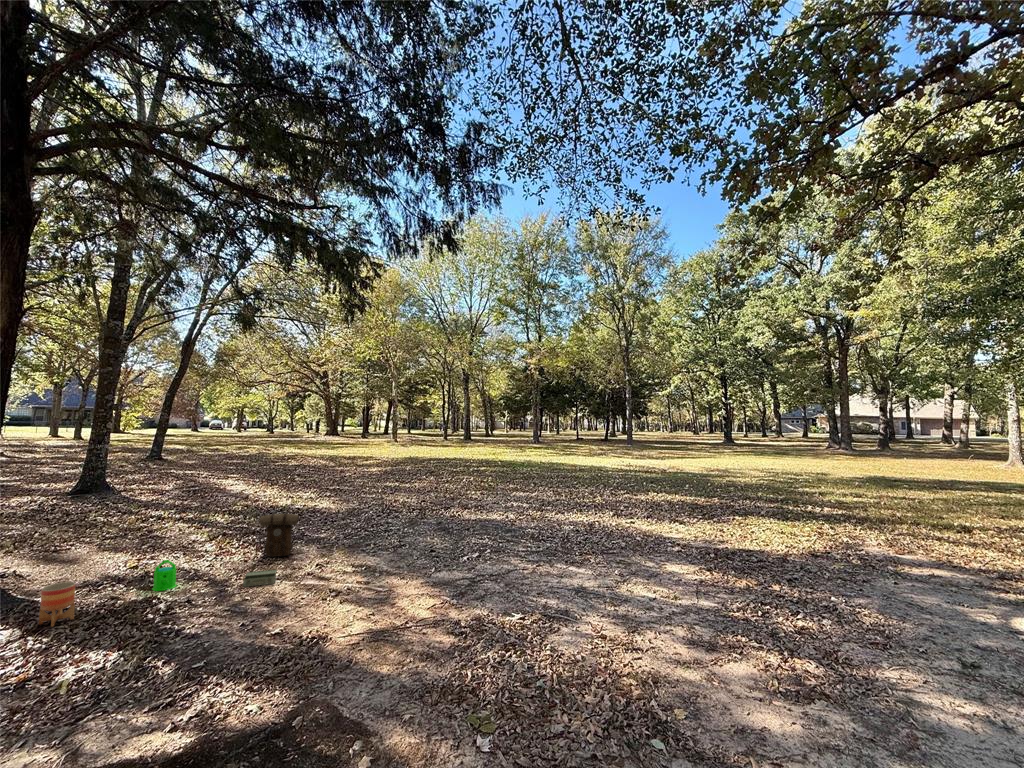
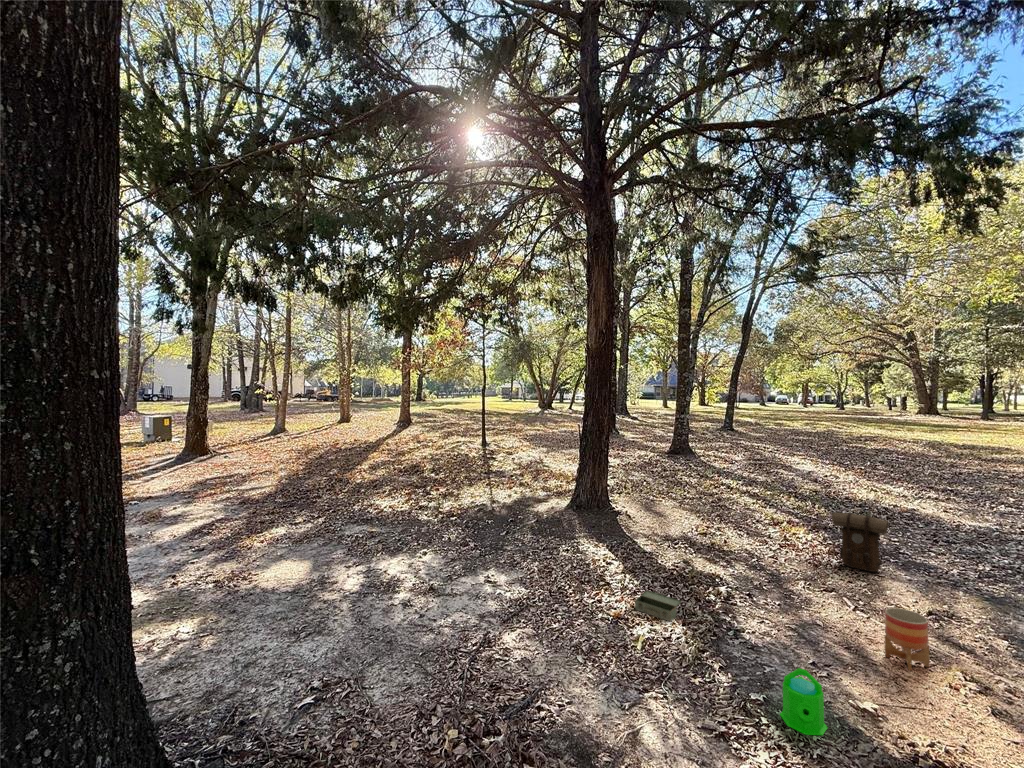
watering can: present [152,560,177,591] -> present [780,668,828,735]
toolbox: present [243,570,277,587] -> present [635,591,681,621]
planter: present [39,582,76,627] -> present [885,608,930,670]

